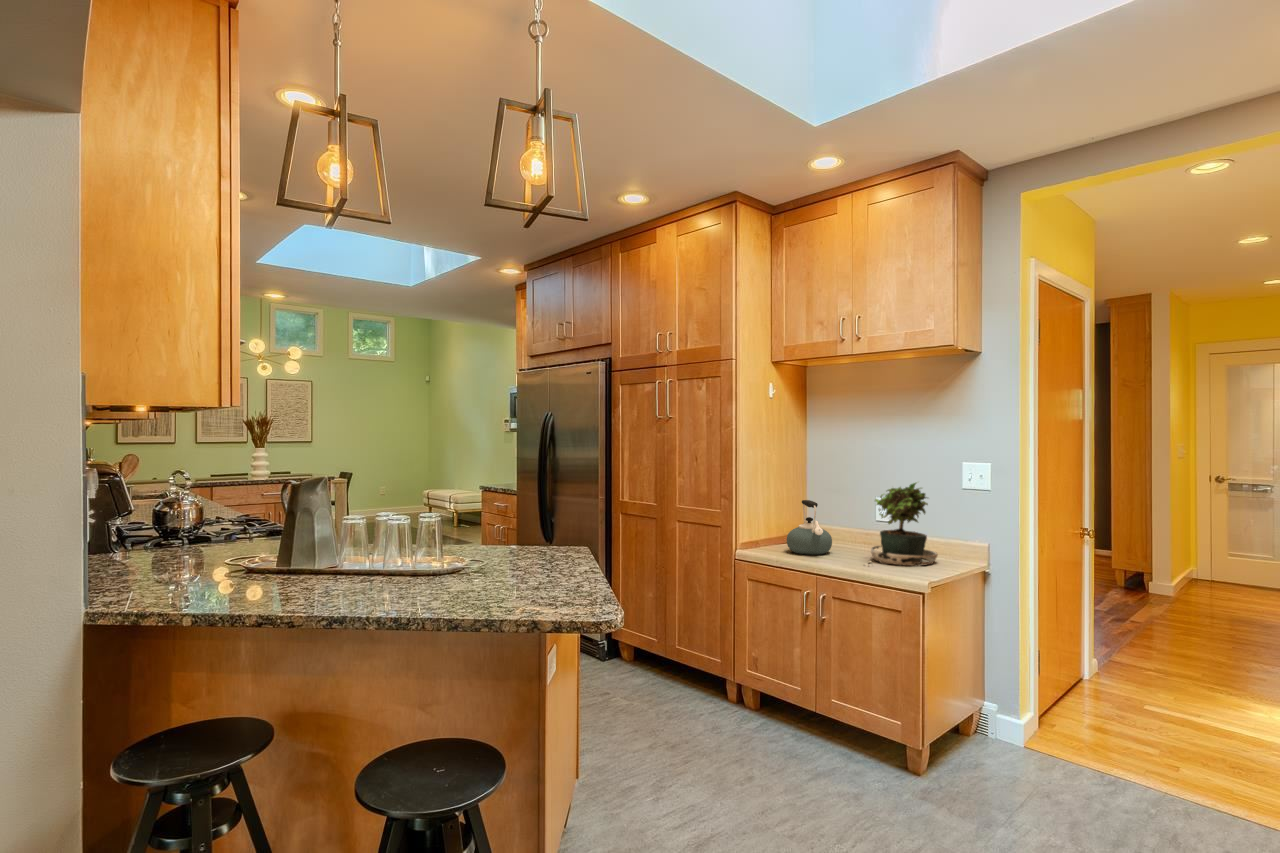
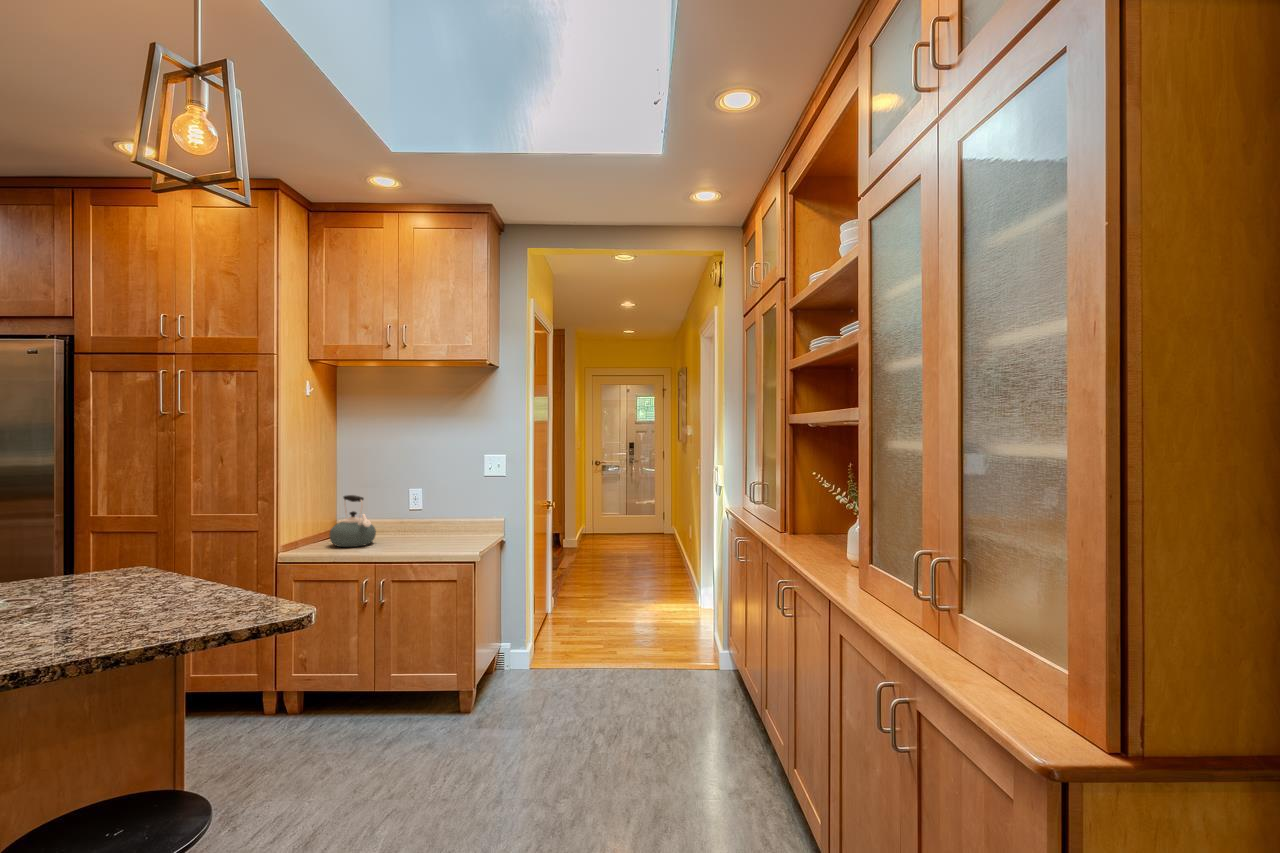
potted plant: present [871,483,938,566] -> none [414,471,471,548]

